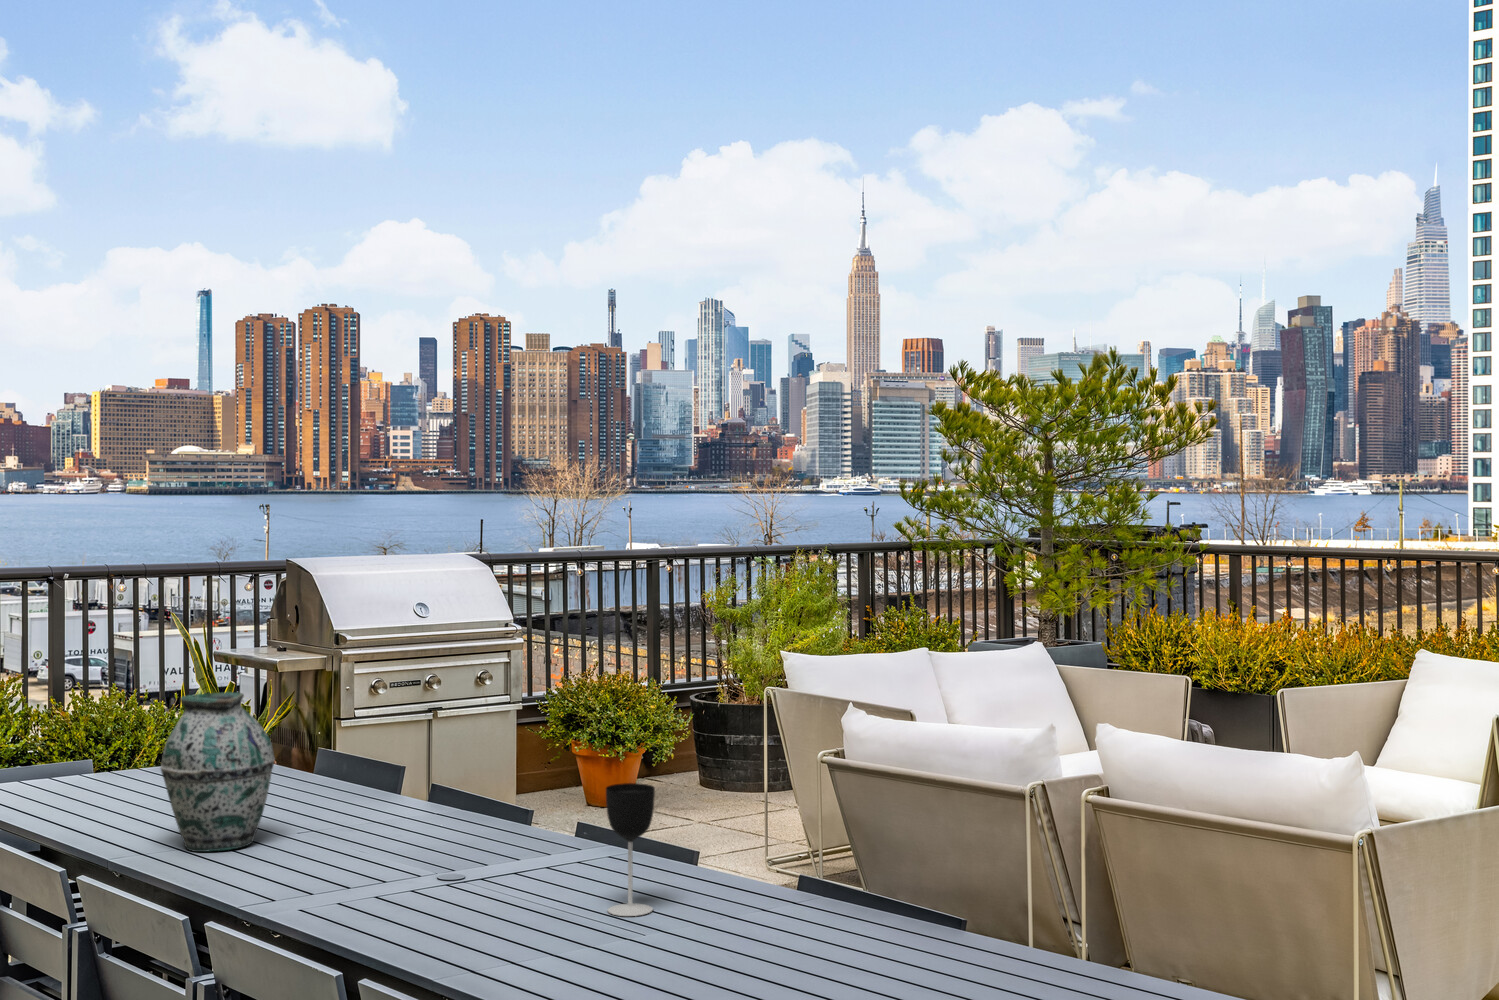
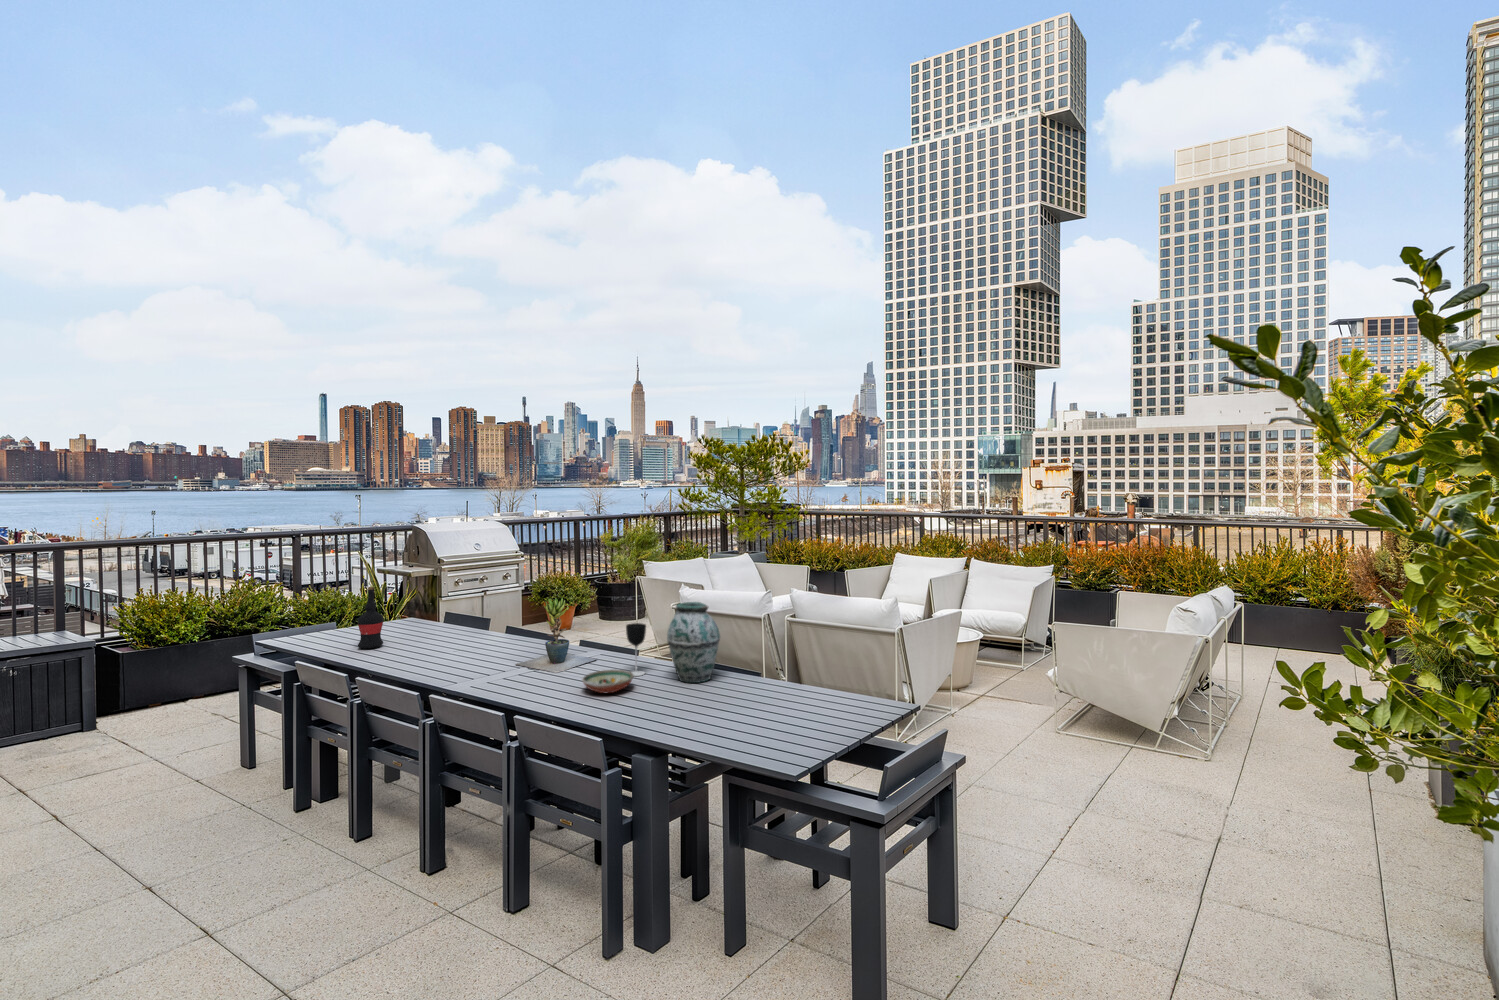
wine bottle: none [99,678,151,812] -> present [358,587,383,649]
vase: present [161,692,275,852] -> present [667,602,720,683]
potted plant: none [376,714,563,893] -> present [516,598,596,673]
decorative bowl: none [476,894,603,952] -> present [582,669,634,693]

